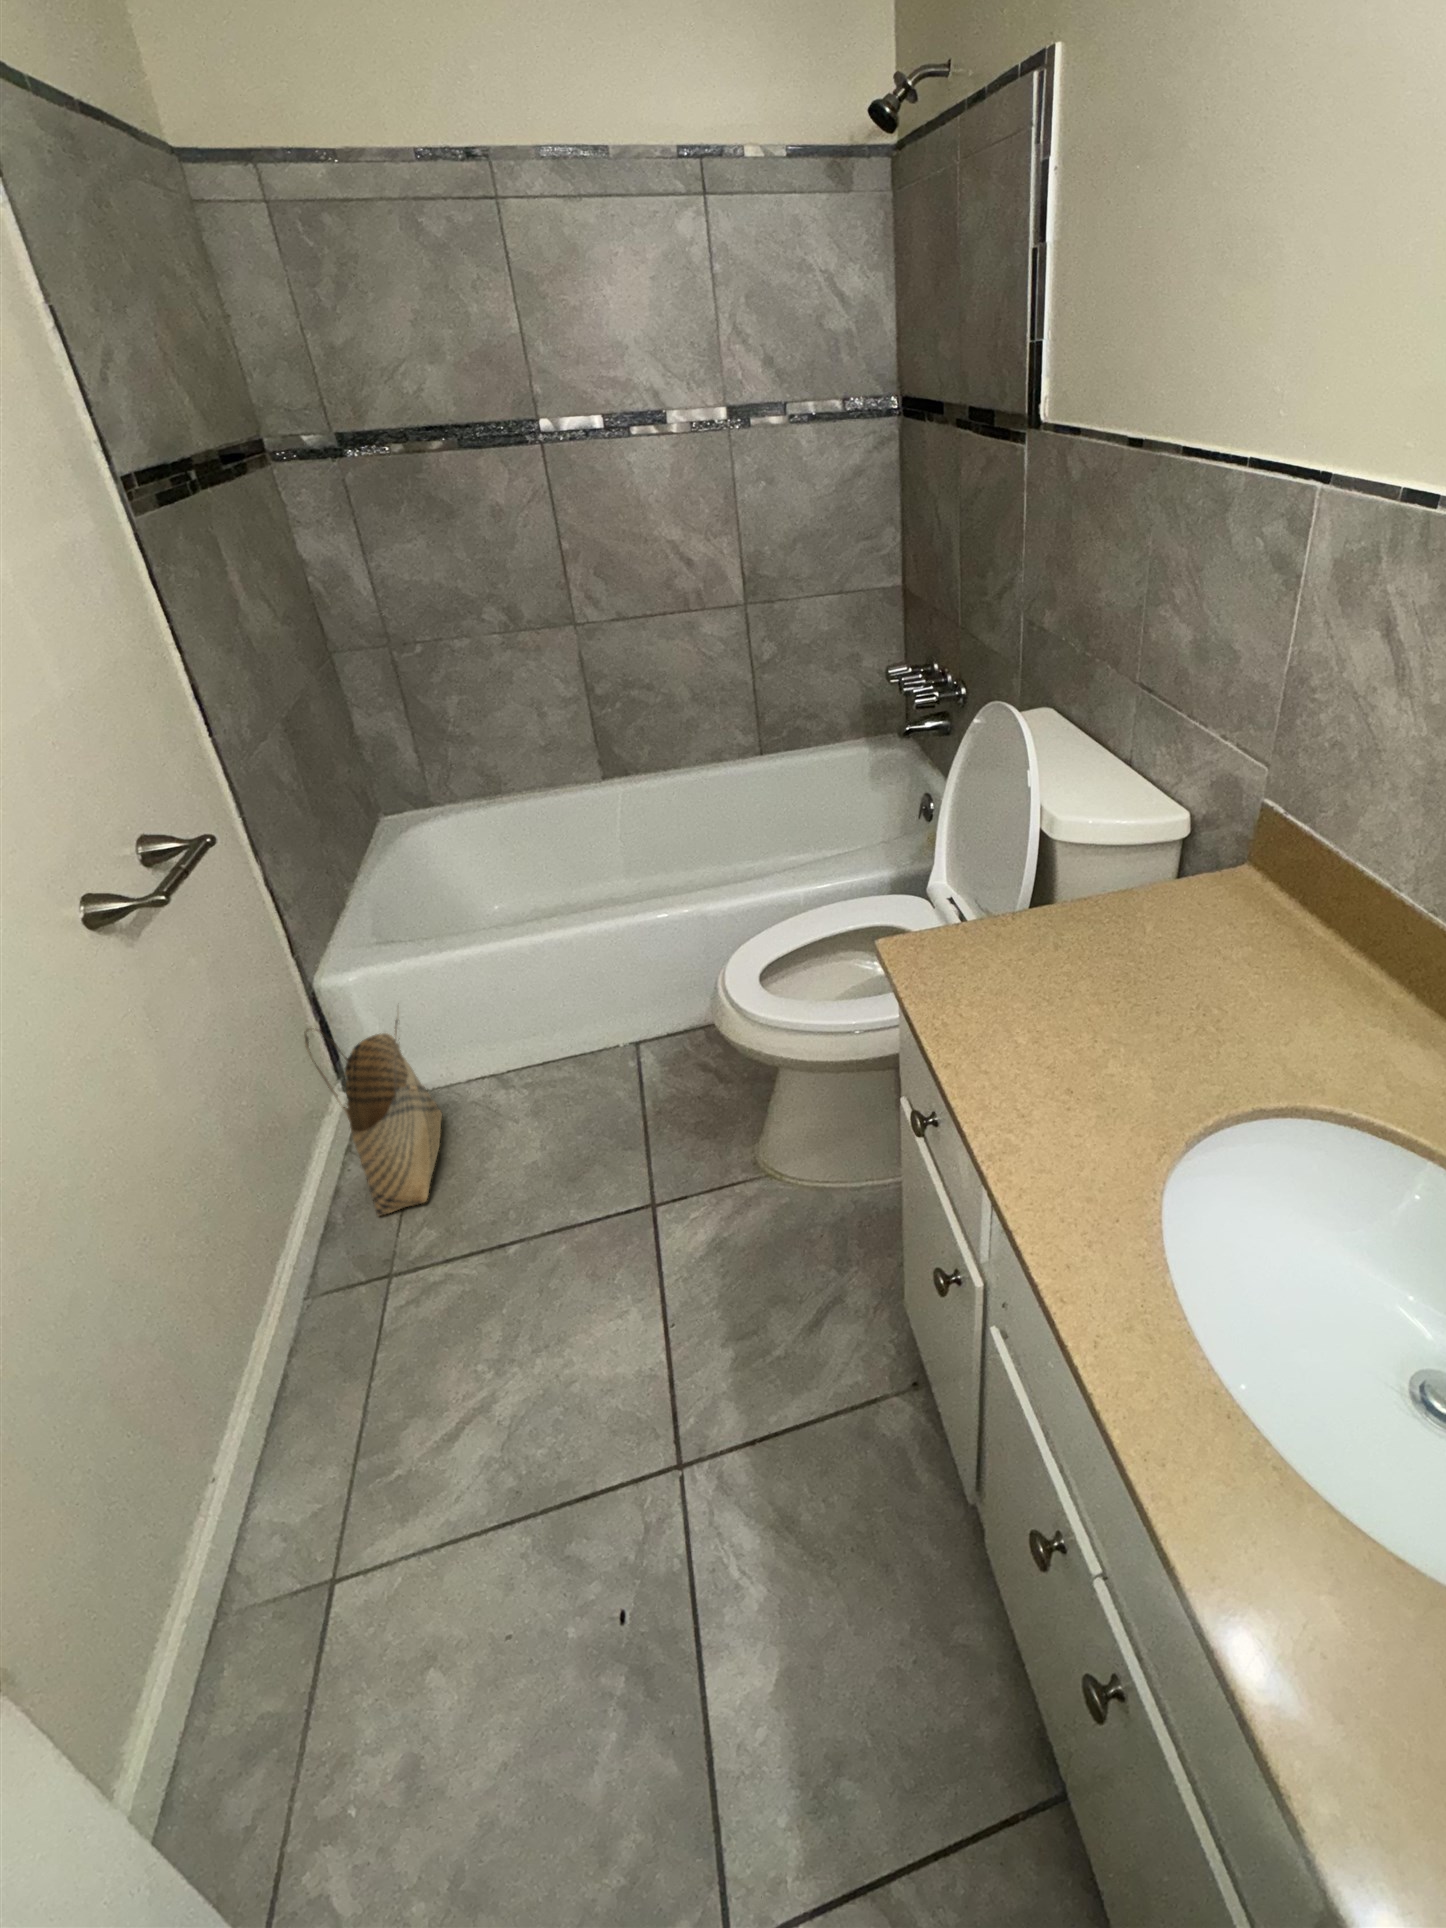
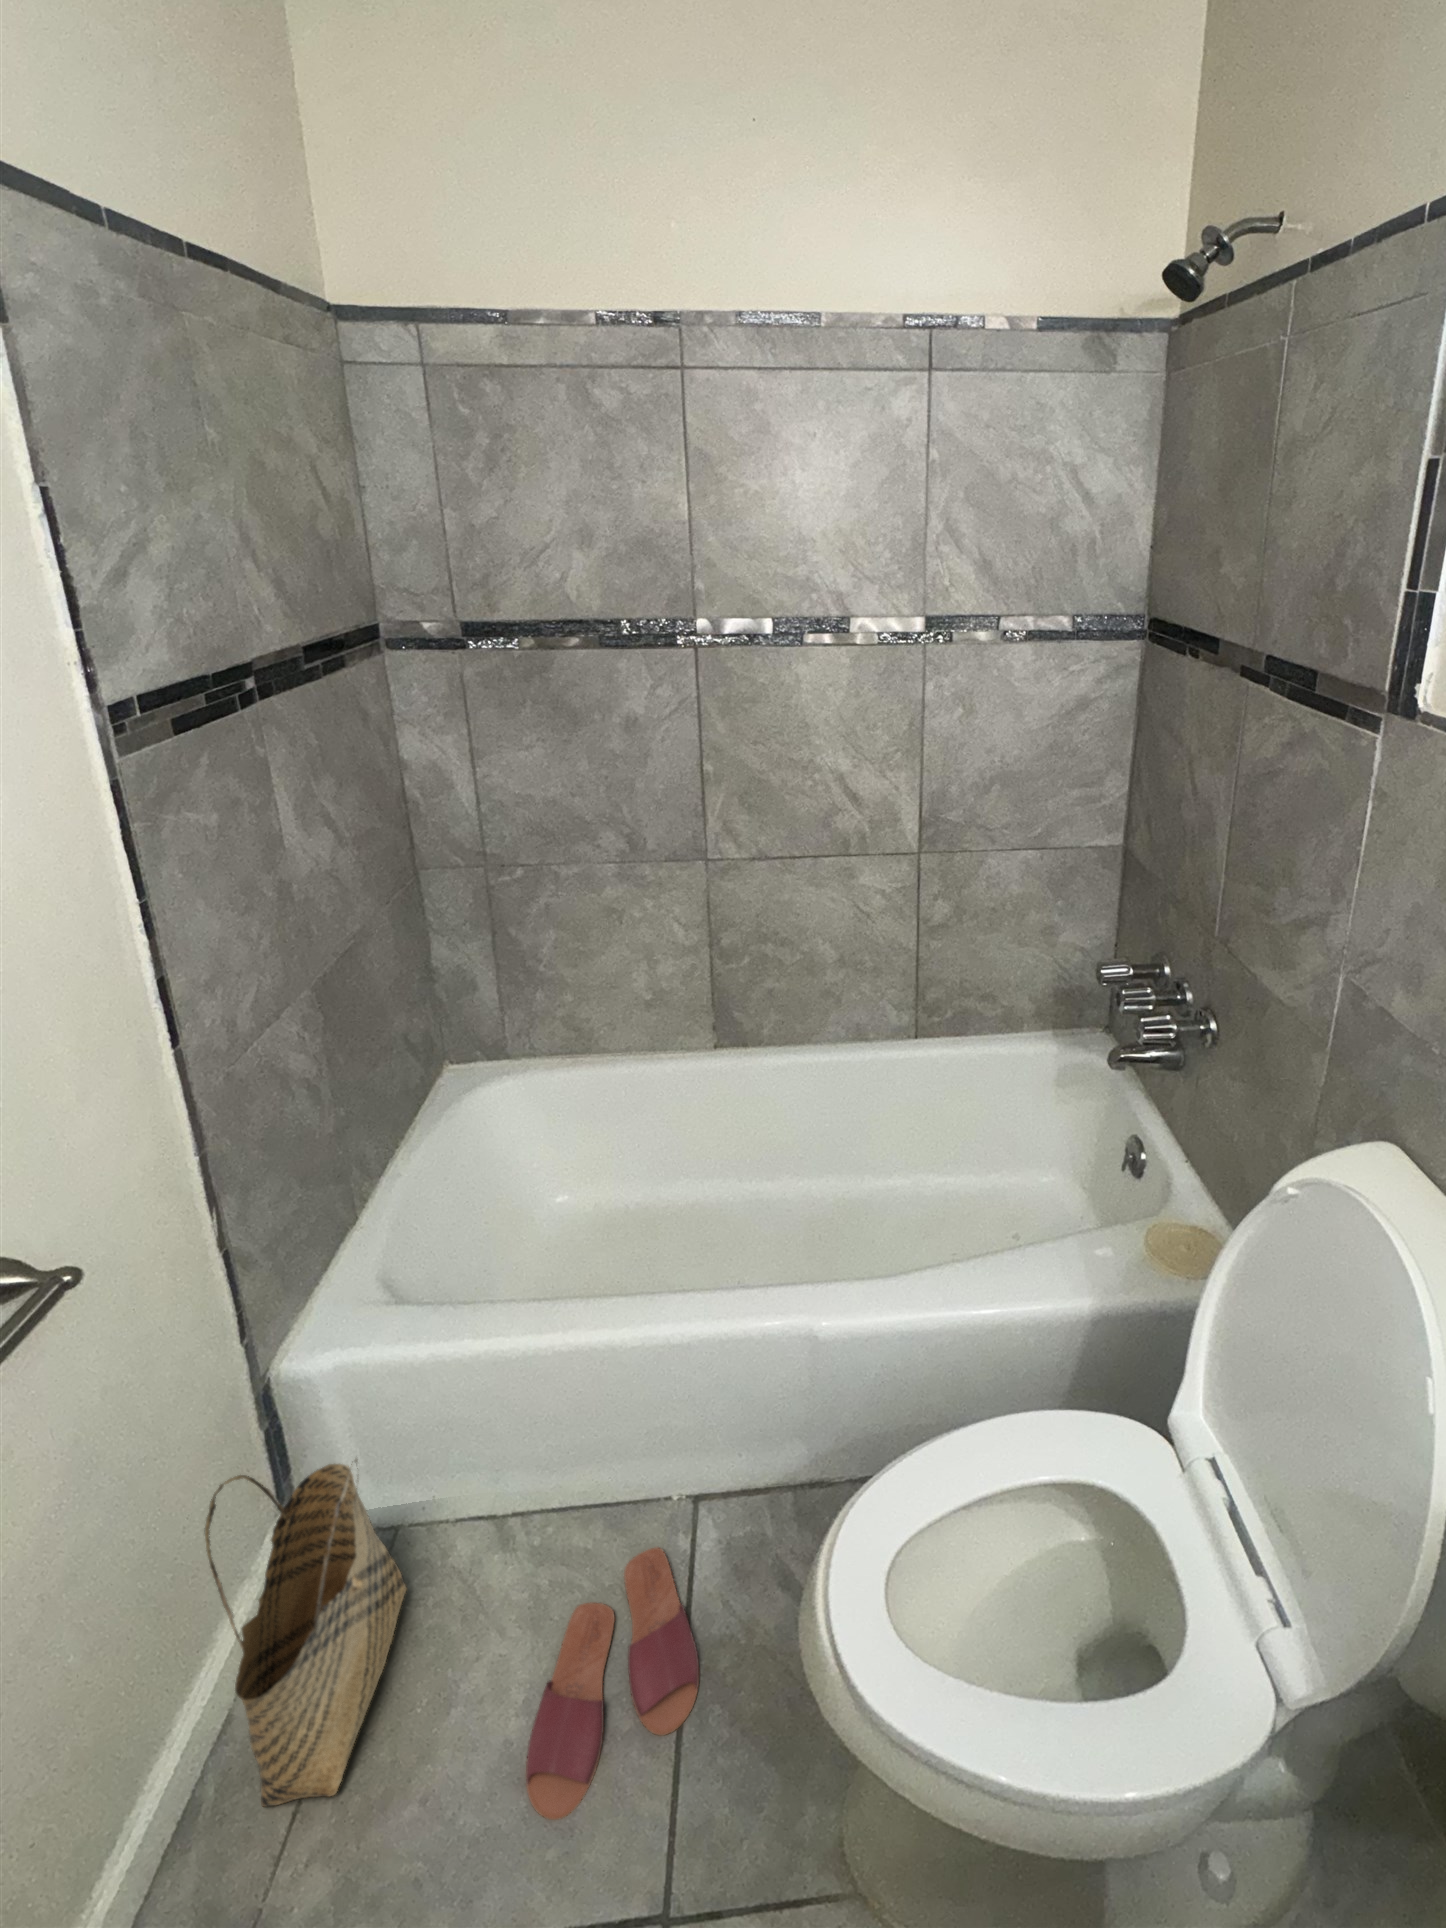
slippers: none [549,1070,655,1187] -> present [526,1548,699,1820]

